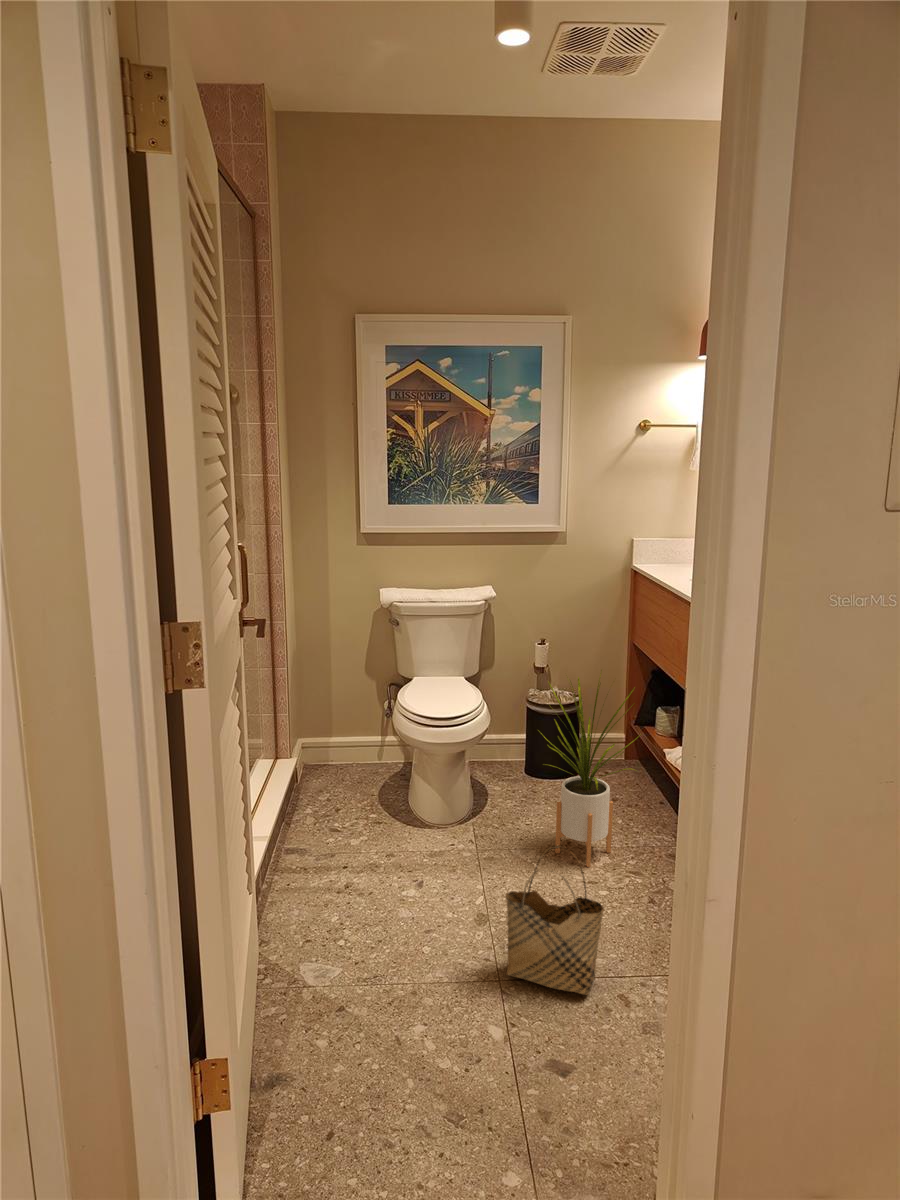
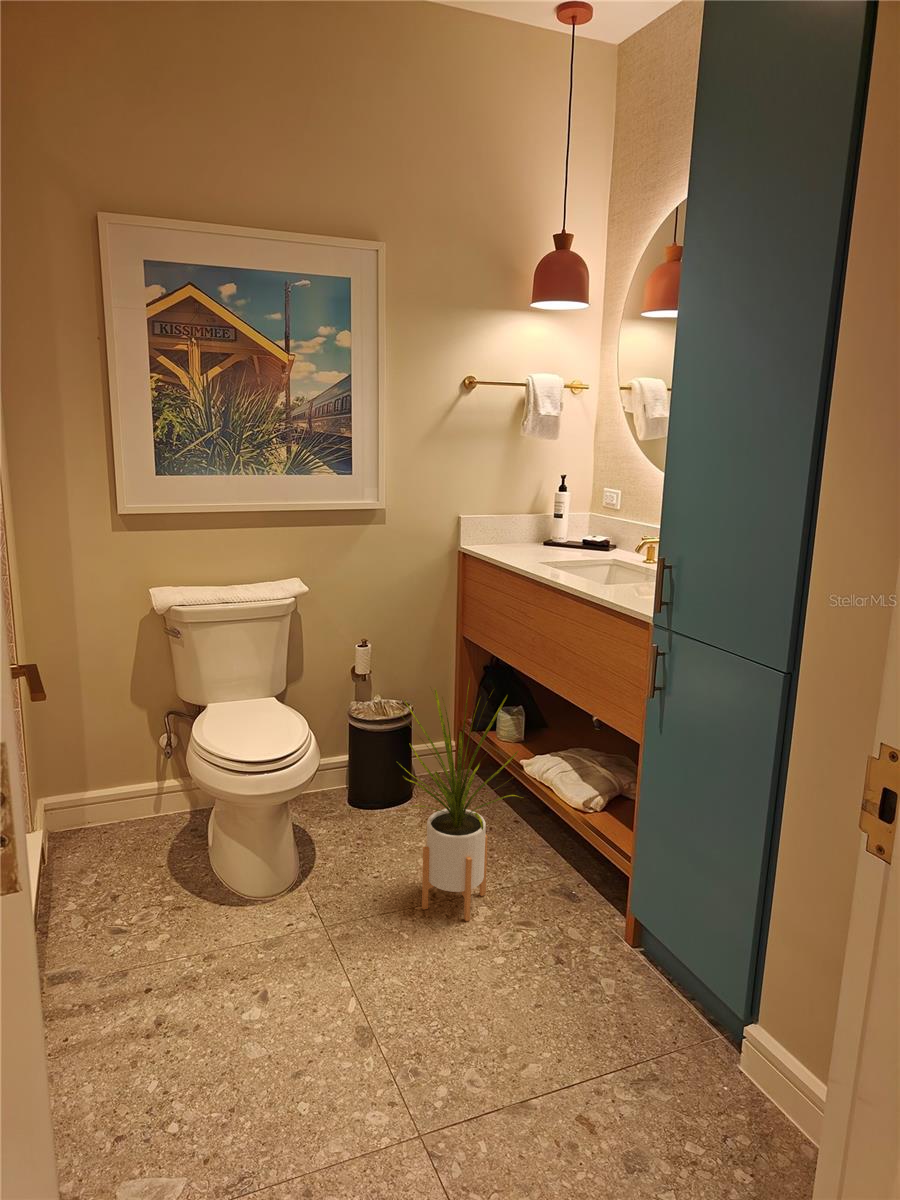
woven basket: present [505,845,604,995] -> none [420,930,552,1126]

